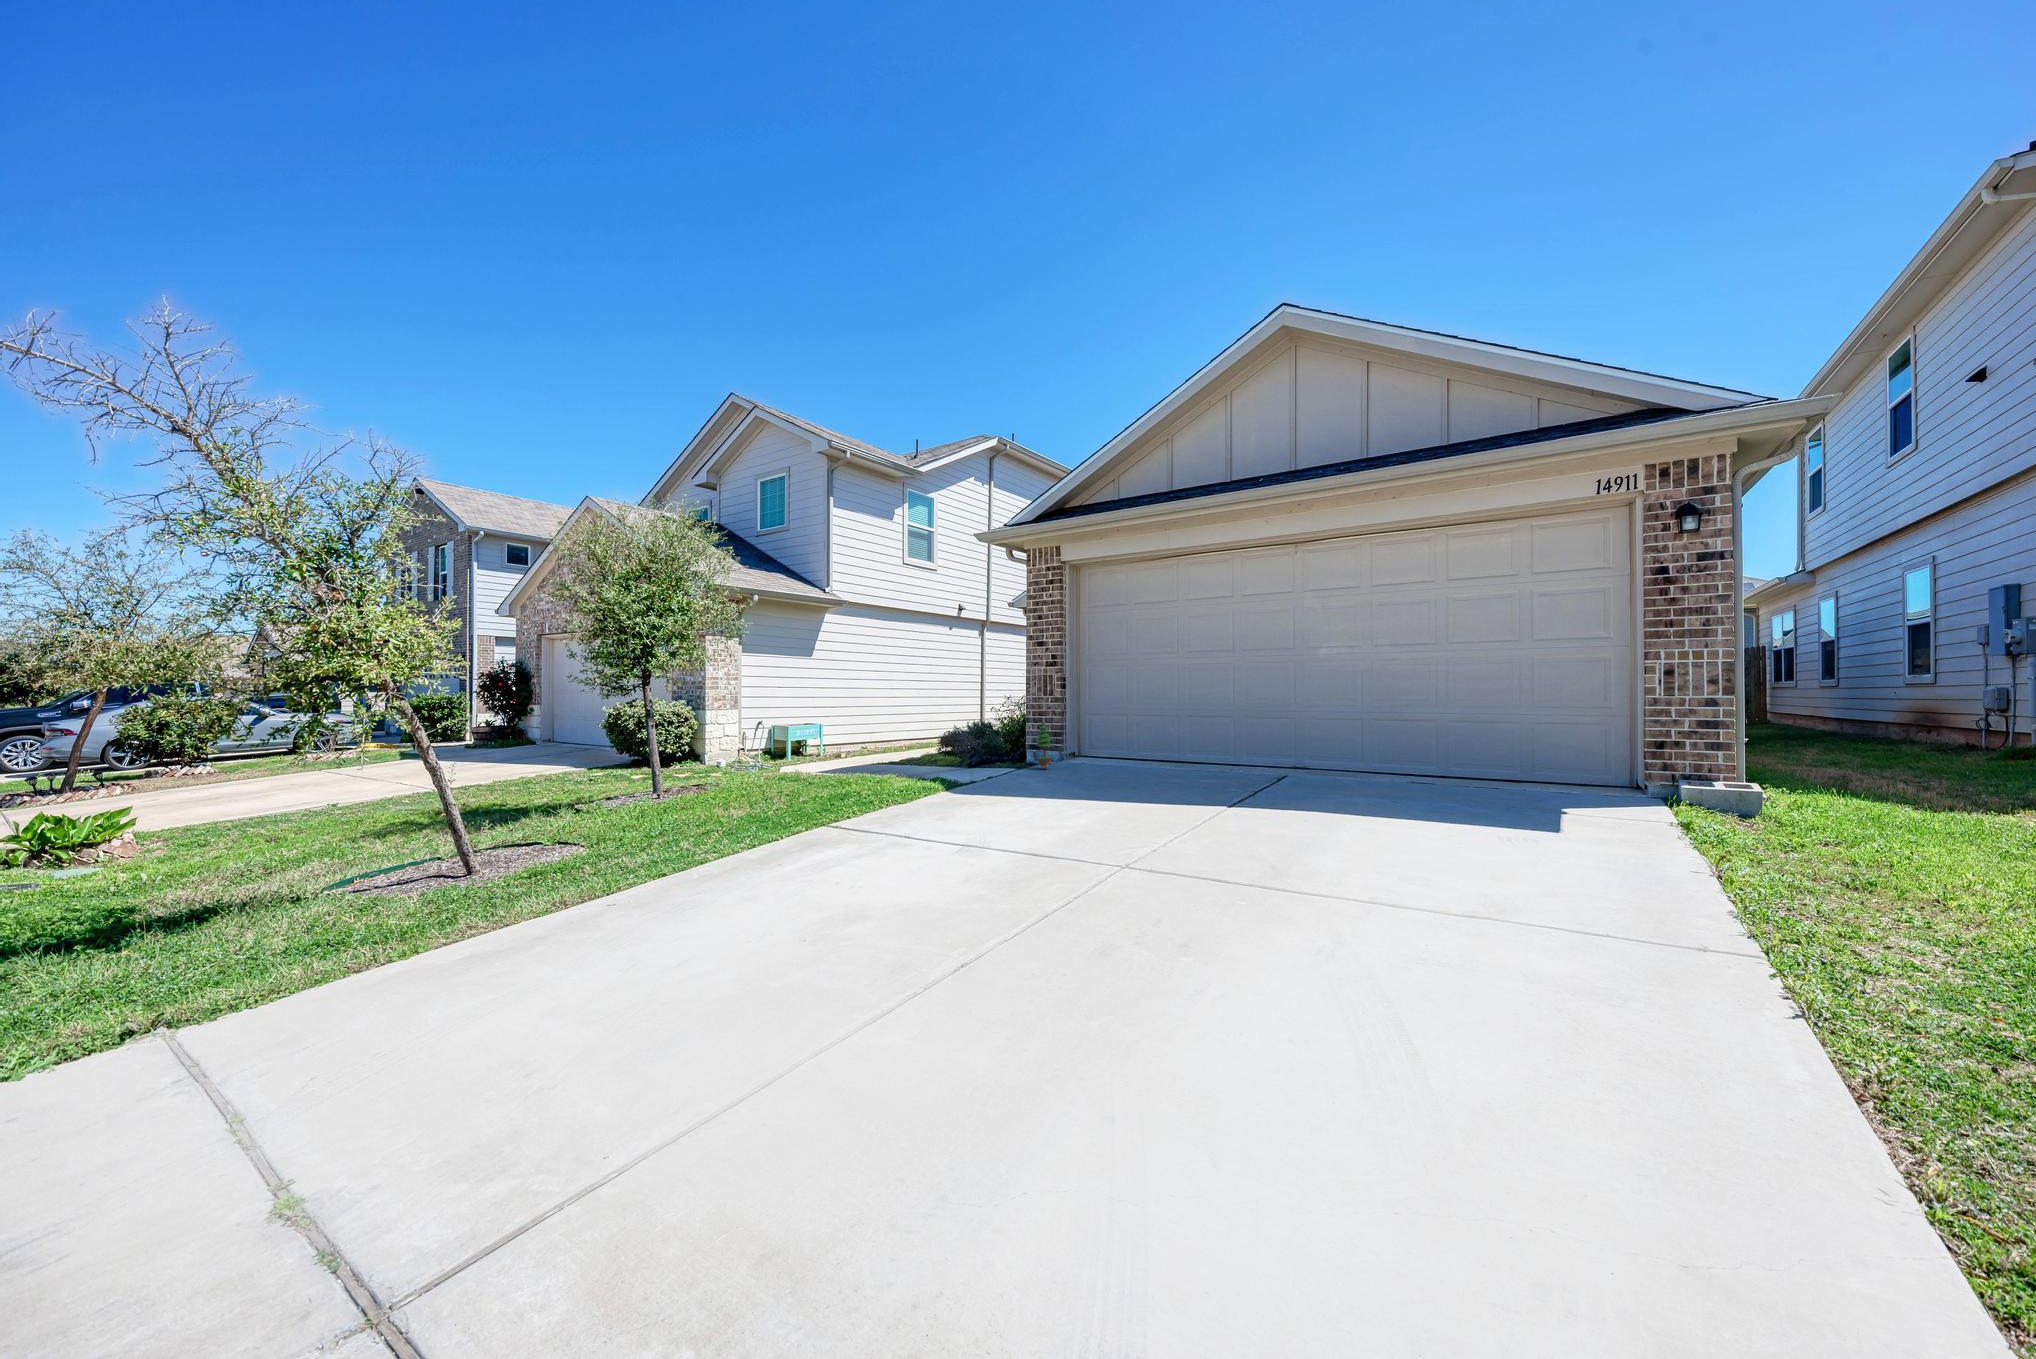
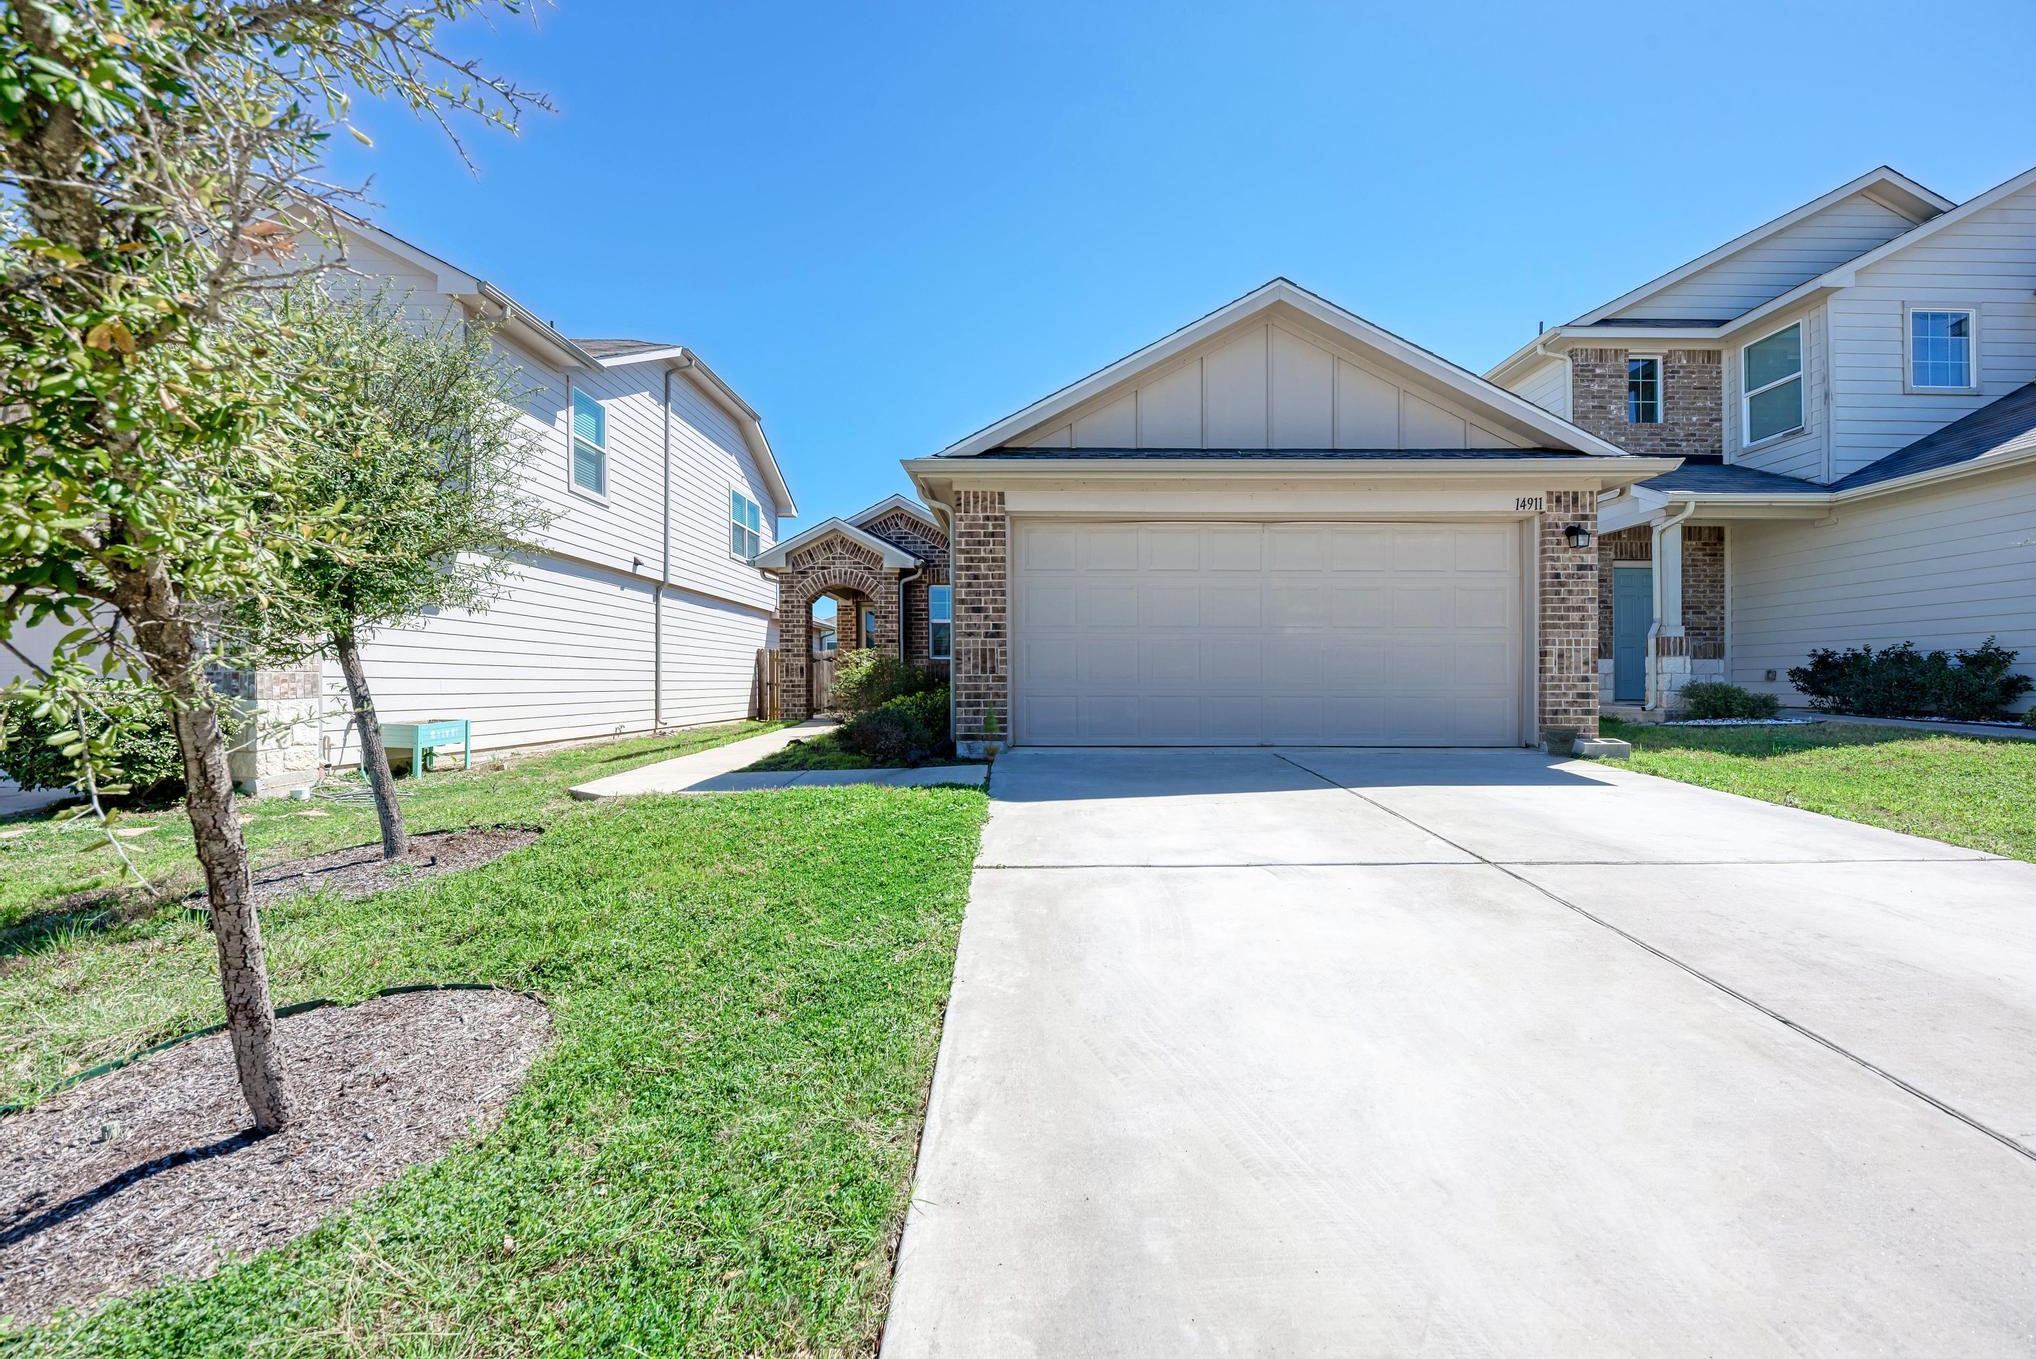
bucket: none [1633,768,1686,812] -> present [1543,725,1580,757]

